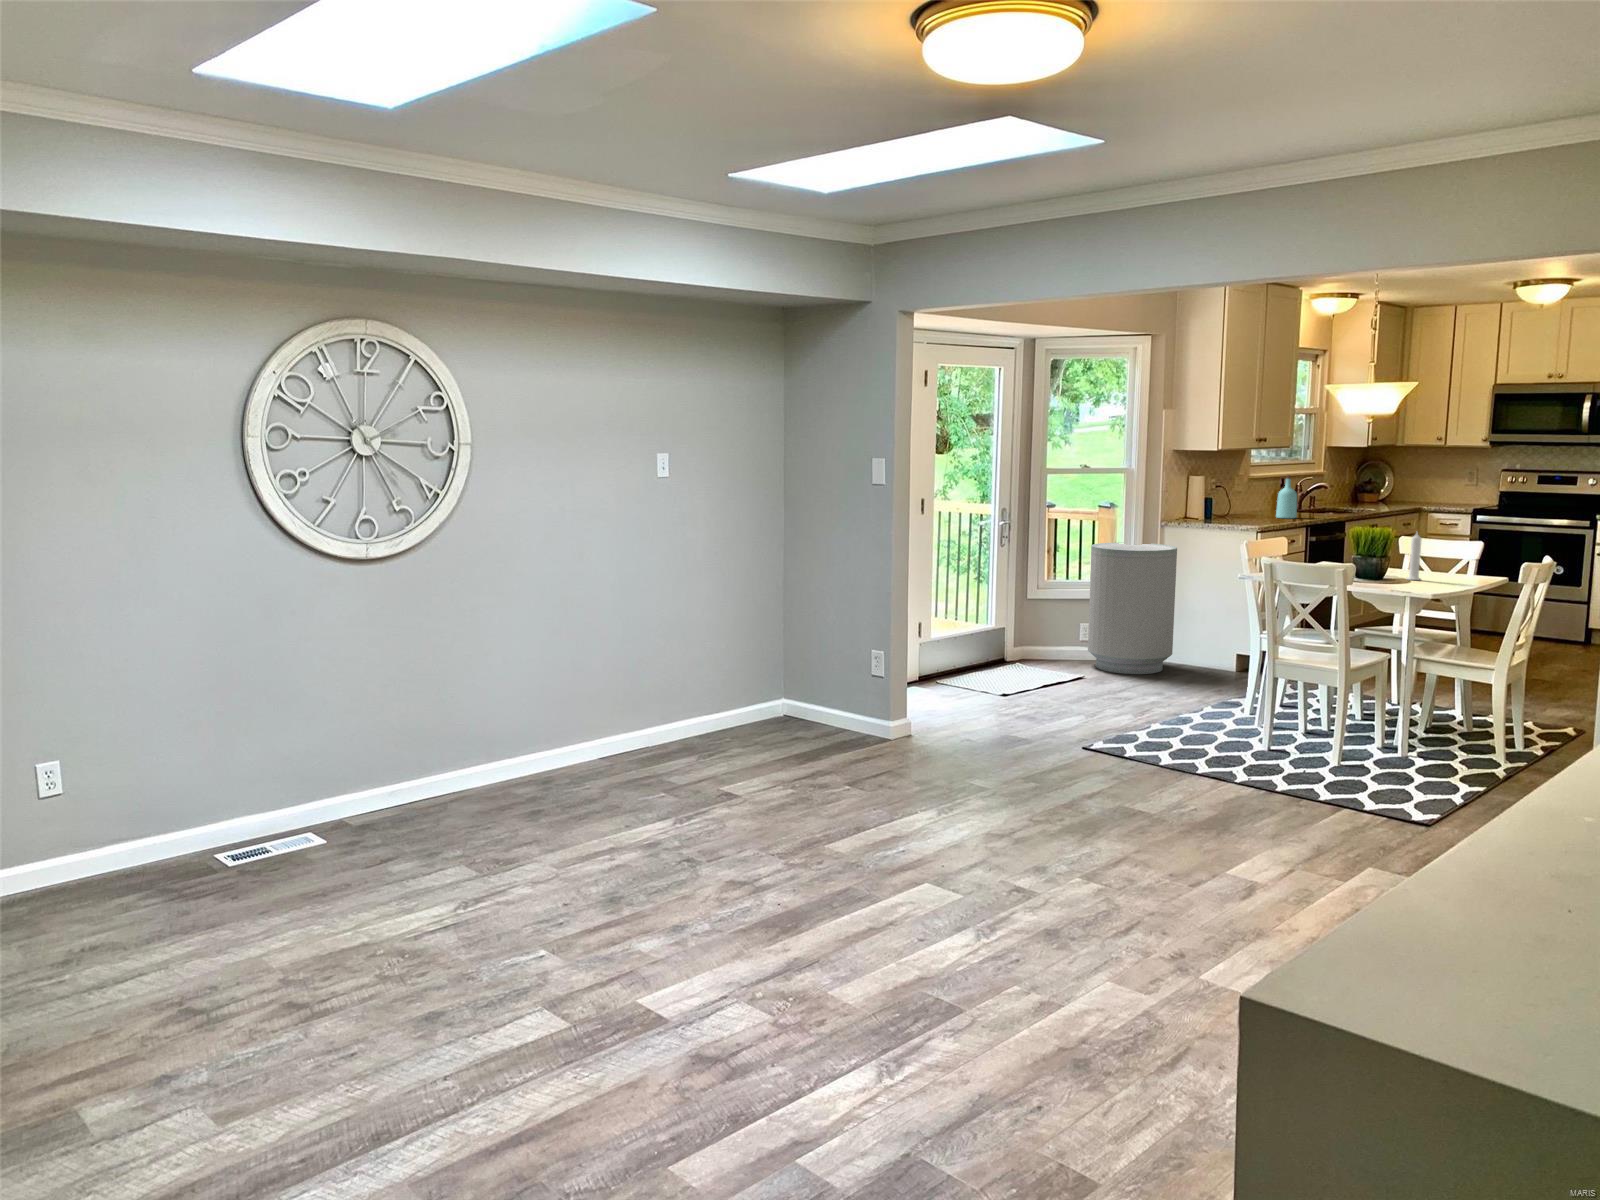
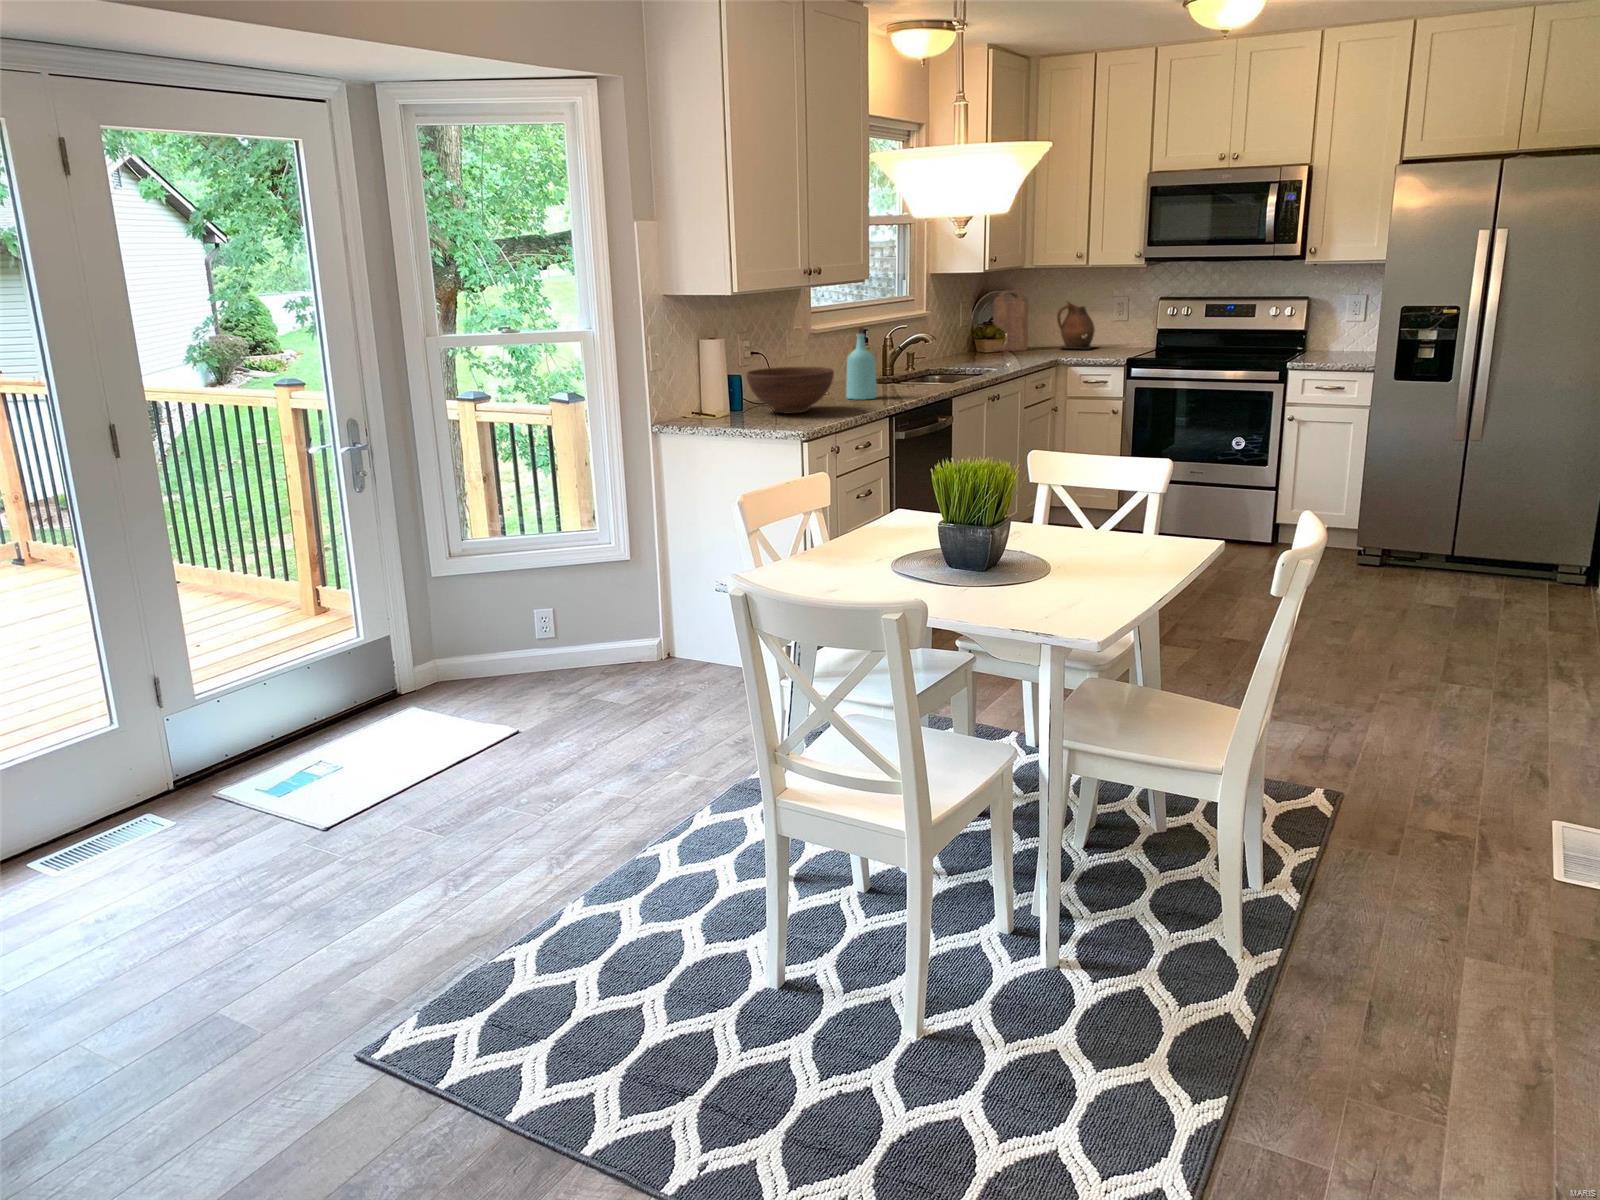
cutting board: none [1371,460,1400,502] -> present [993,290,1028,351]
ceramic pitcher: none [1421,469,1455,504] -> present [1057,301,1095,349]
fruit bowl: none [1219,496,1274,521] -> present [746,367,834,413]
candle: present [1407,532,1421,580] -> none [1041,462,1070,563]
trash can: present [1088,543,1177,674] -> none [514,465,678,709]

